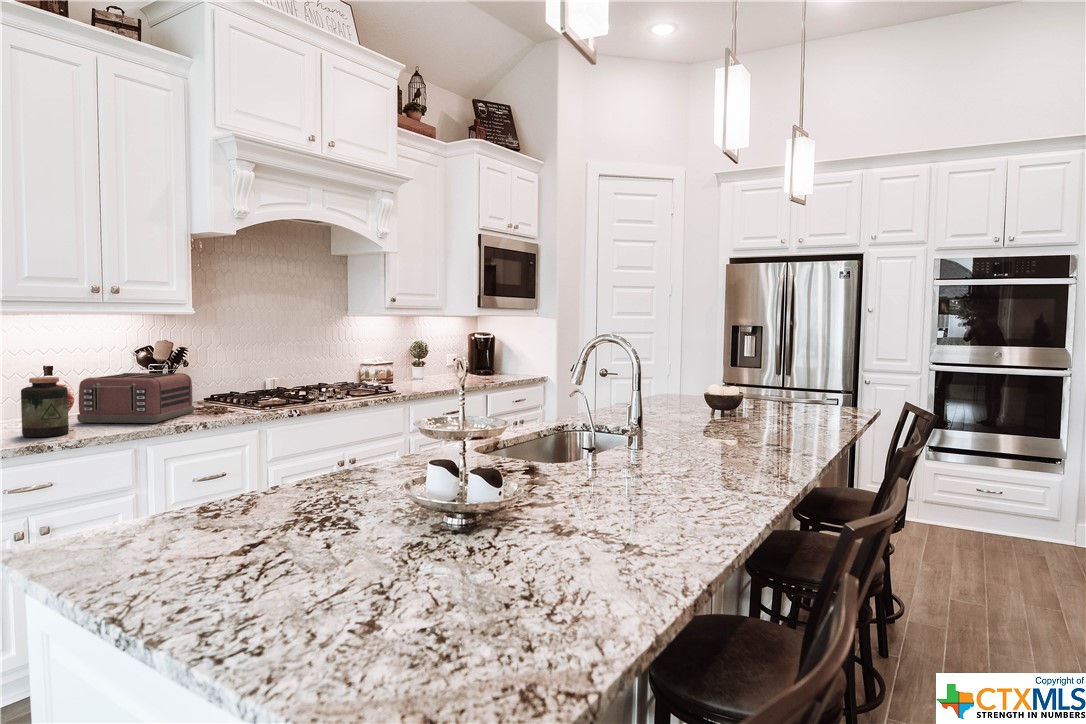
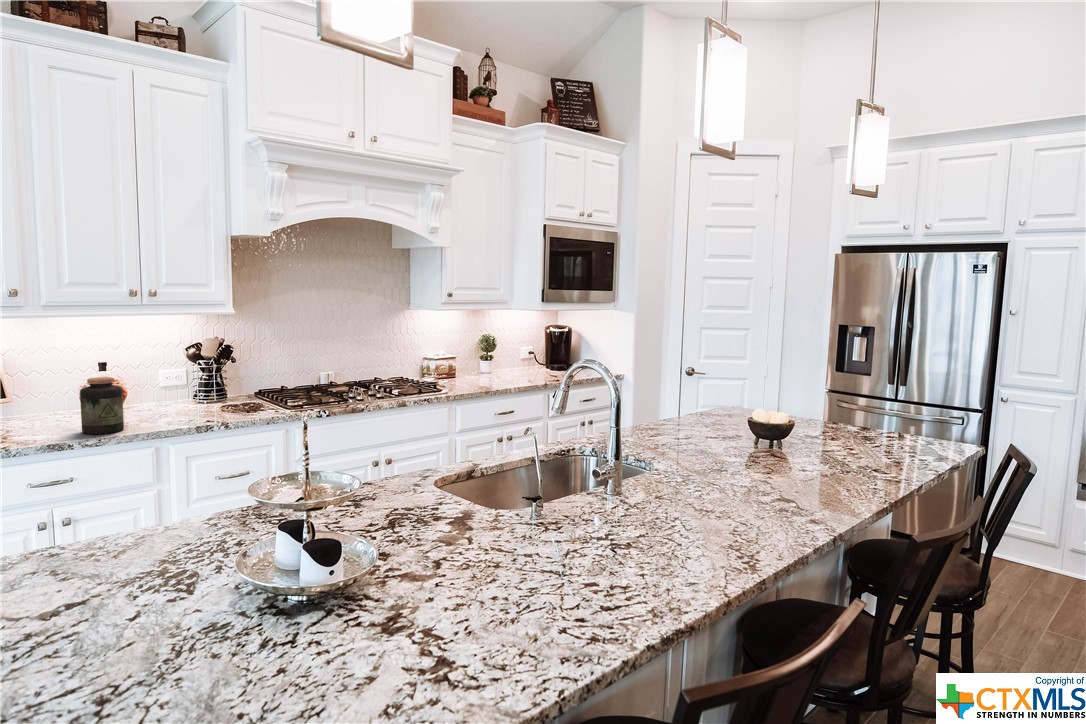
toaster: present [77,373,194,423] -> none [131,368,238,418]

